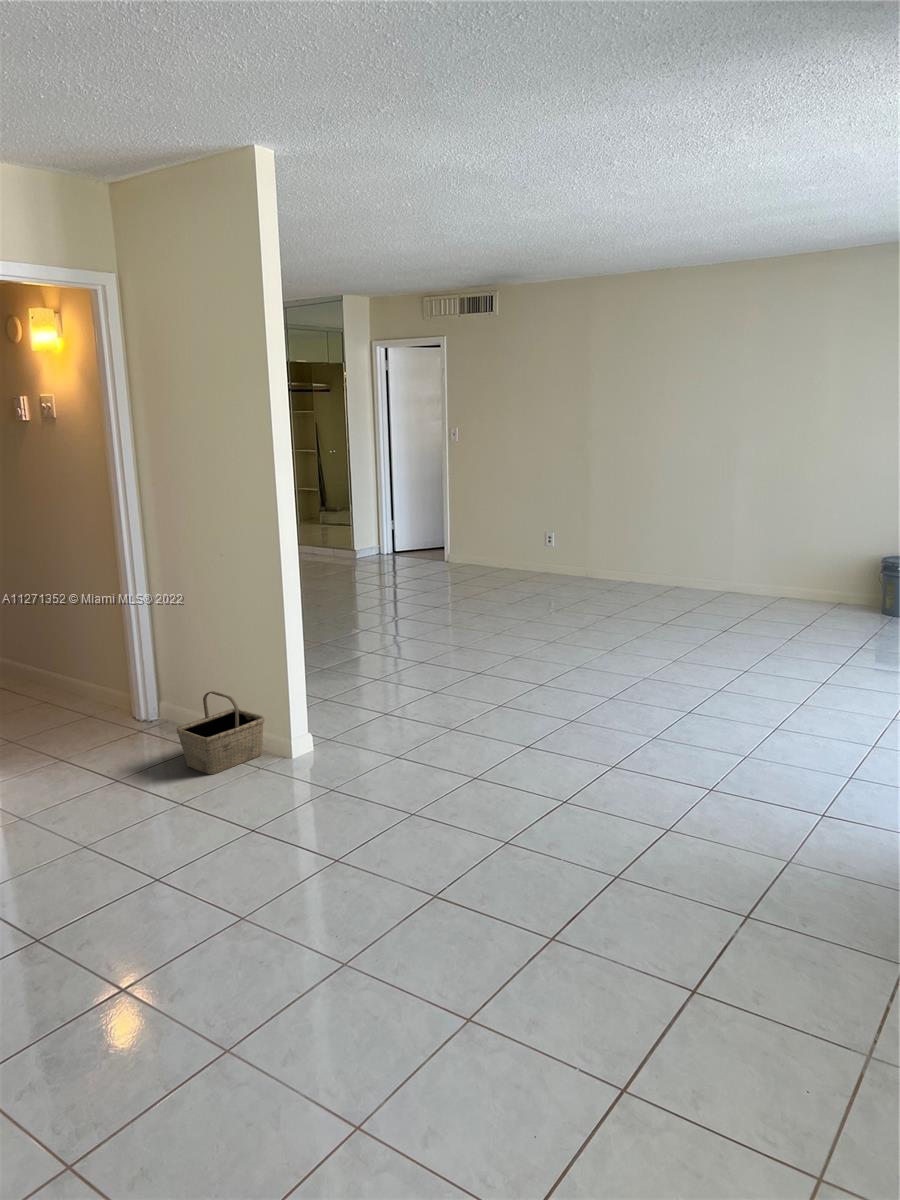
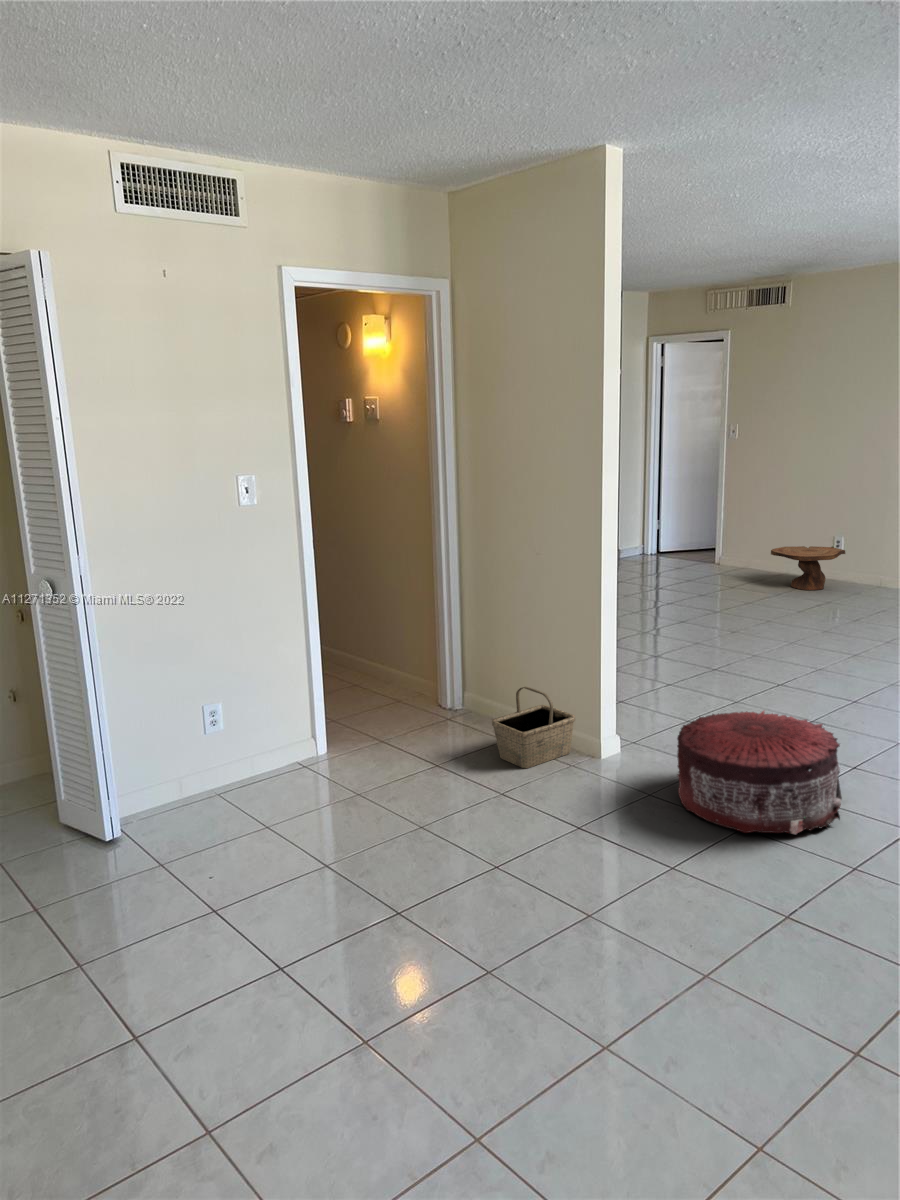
side table: none [490,540,556,583] -> present [771,546,845,590]
pouf: none [353,697,502,816] -> present [677,711,842,834]

